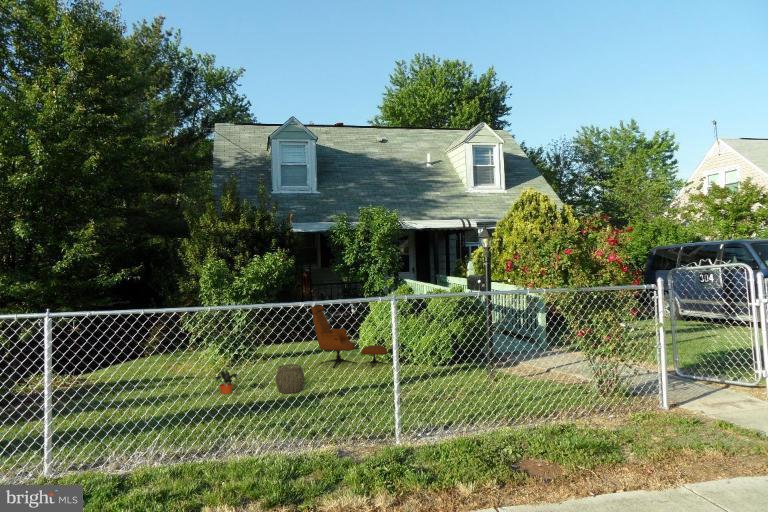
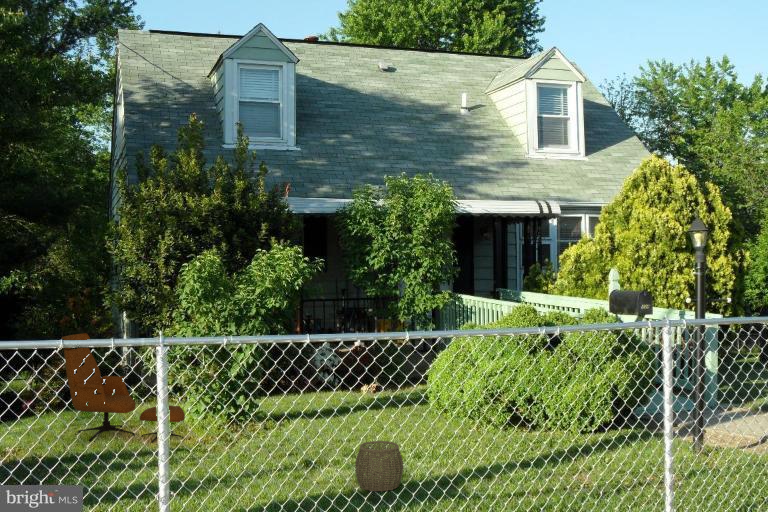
lounge chair: present [311,306,388,368] -> present [62,333,185,443]
potted plant: present [213,372,237,394] -> none [247,453,292,492]

